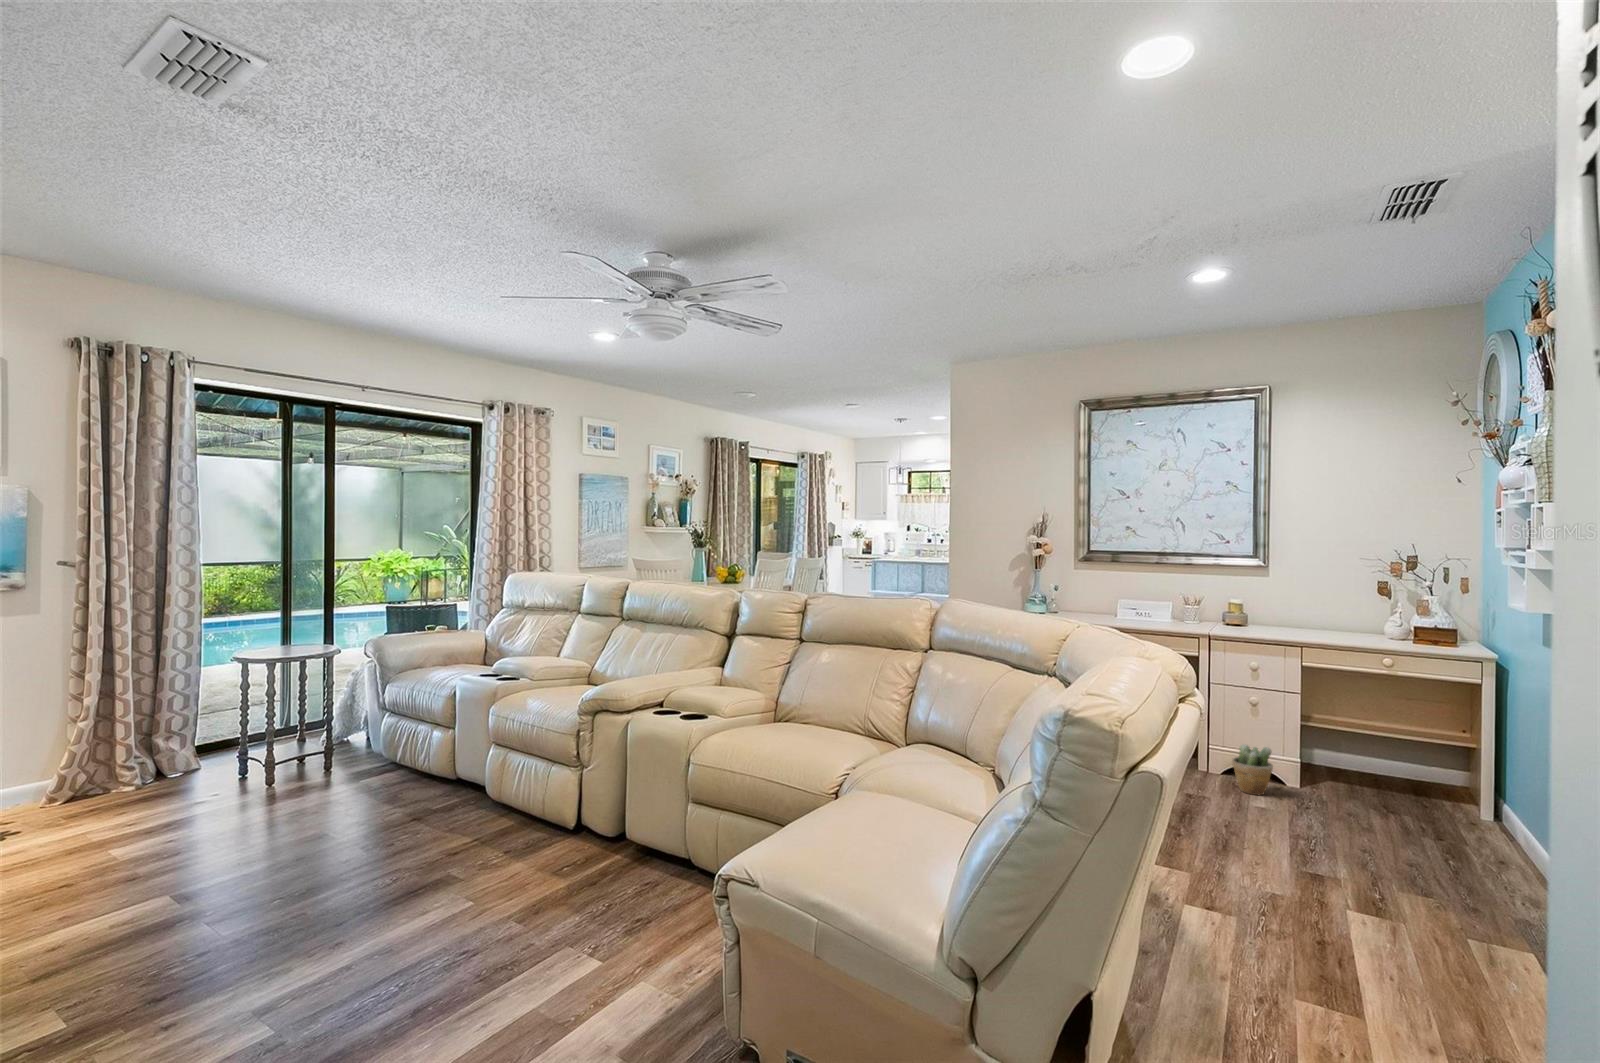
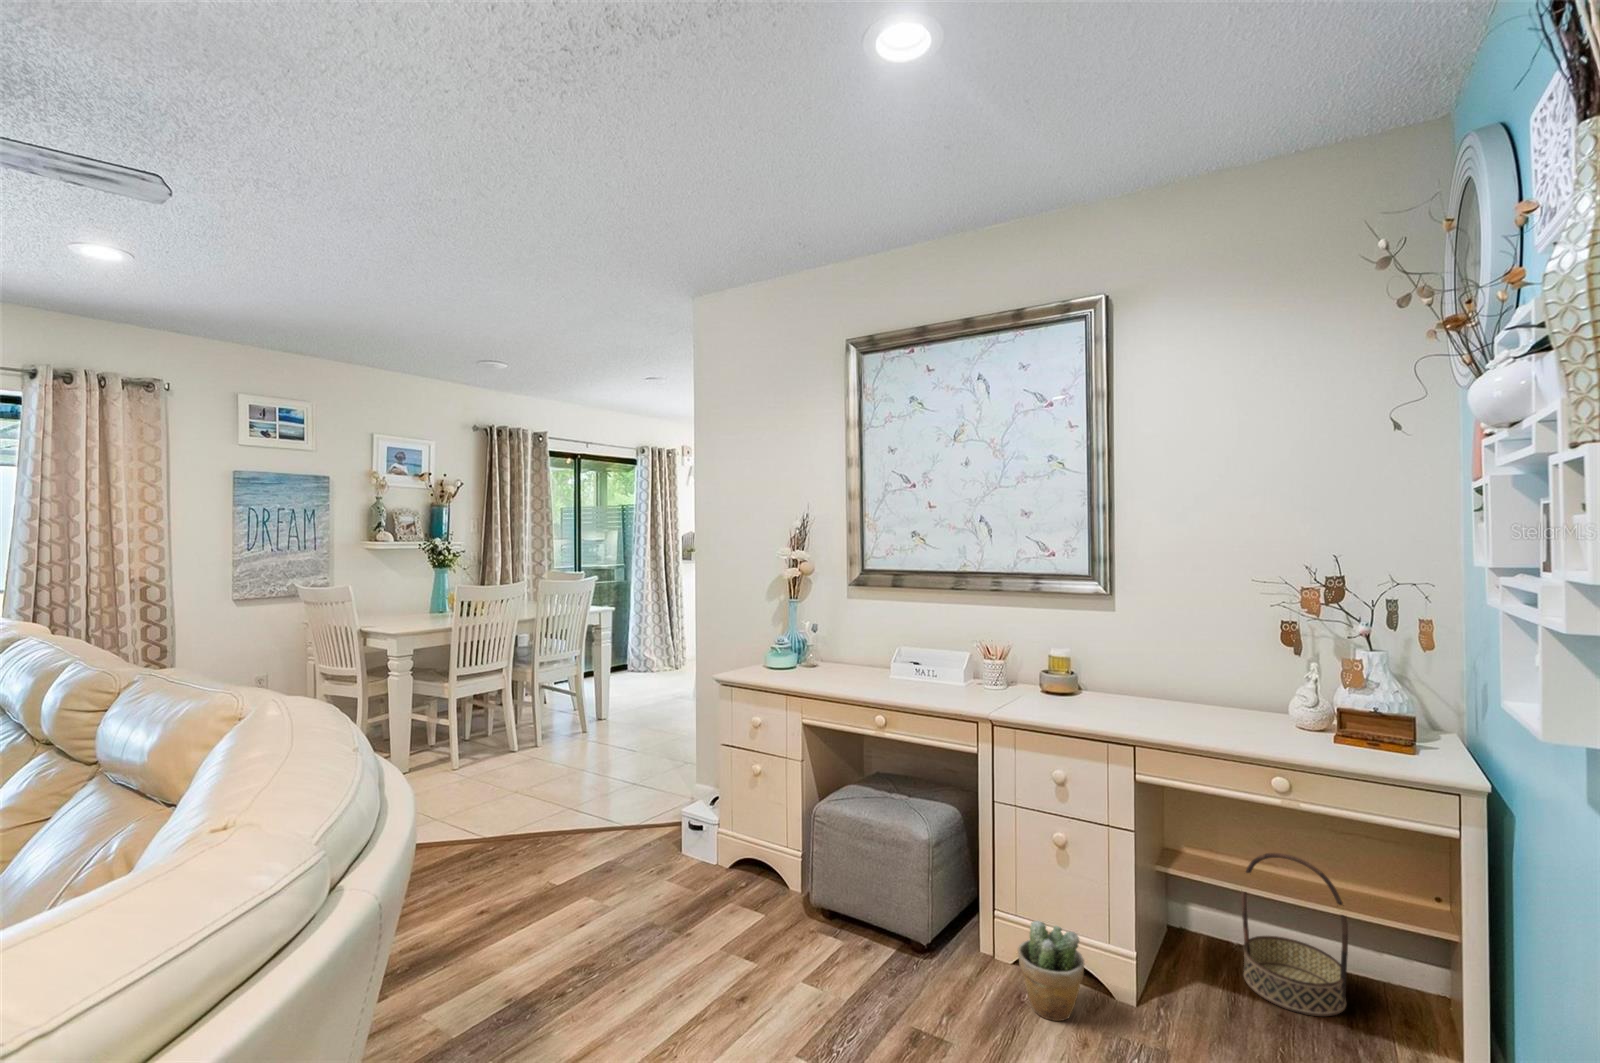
basket: none [1351,712,1416,795] -> present [1241,853,1348,1016]

